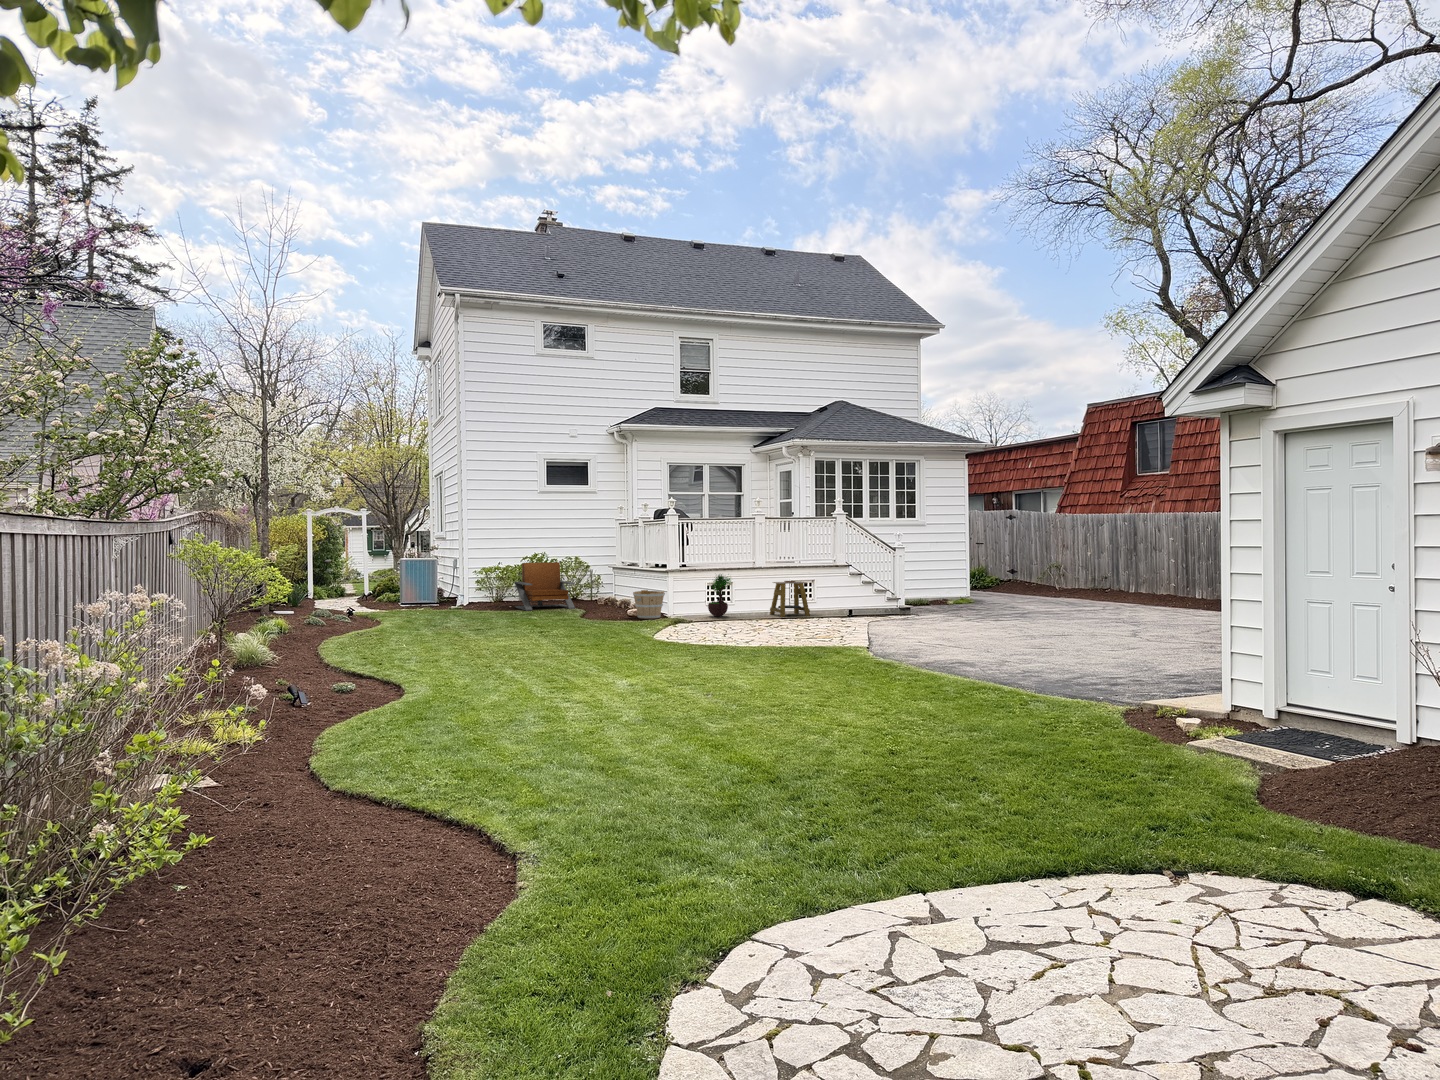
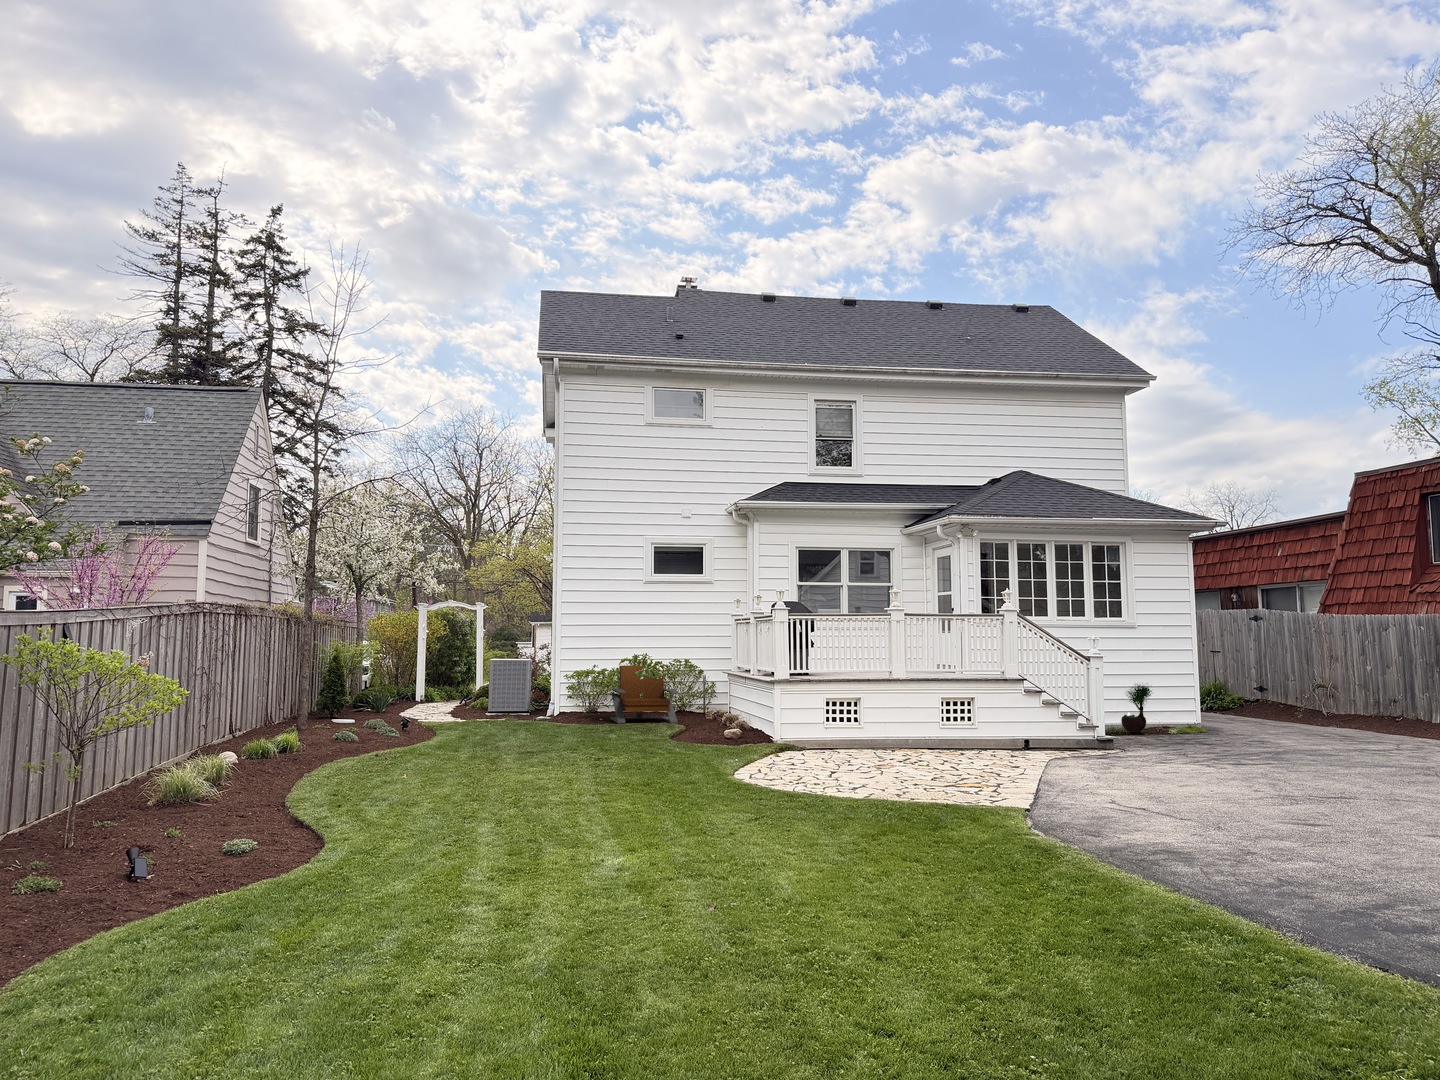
potted tree: present [708,574,731,617] -> present [1121,684,1152,733]
side table: present [770,581,810,617] -> none [914,698,967,746]
wooden bucket: present [633,590,665,619] -> none [736,704,776,742]

